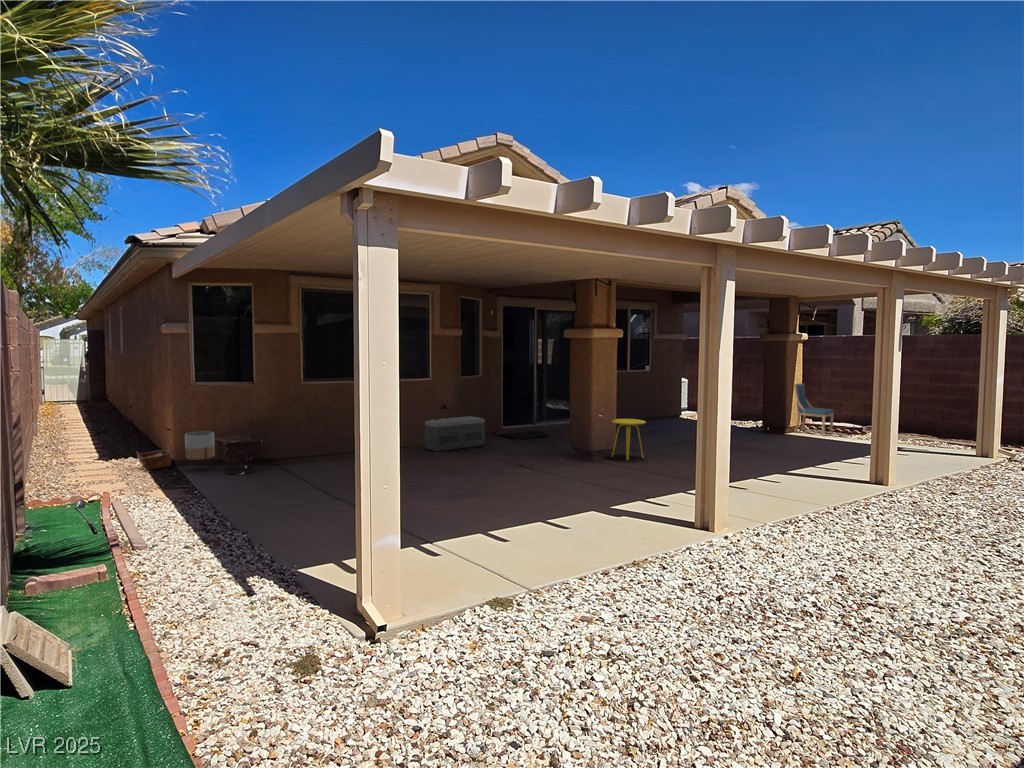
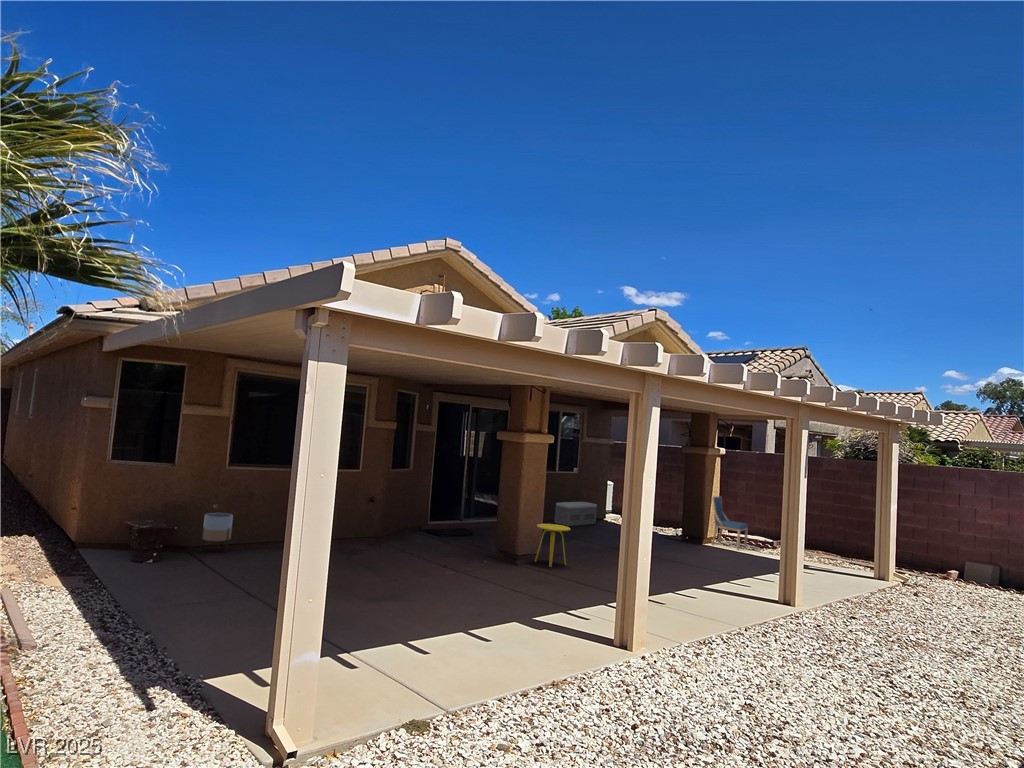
storage bench: present [424,416,485,452] -> present [554,502,597,526]
planter: present [184,431,215,471] -> present [201,513,233,552]
woven basket: present [137,447,171,470] -> none [29,526,68,552]

